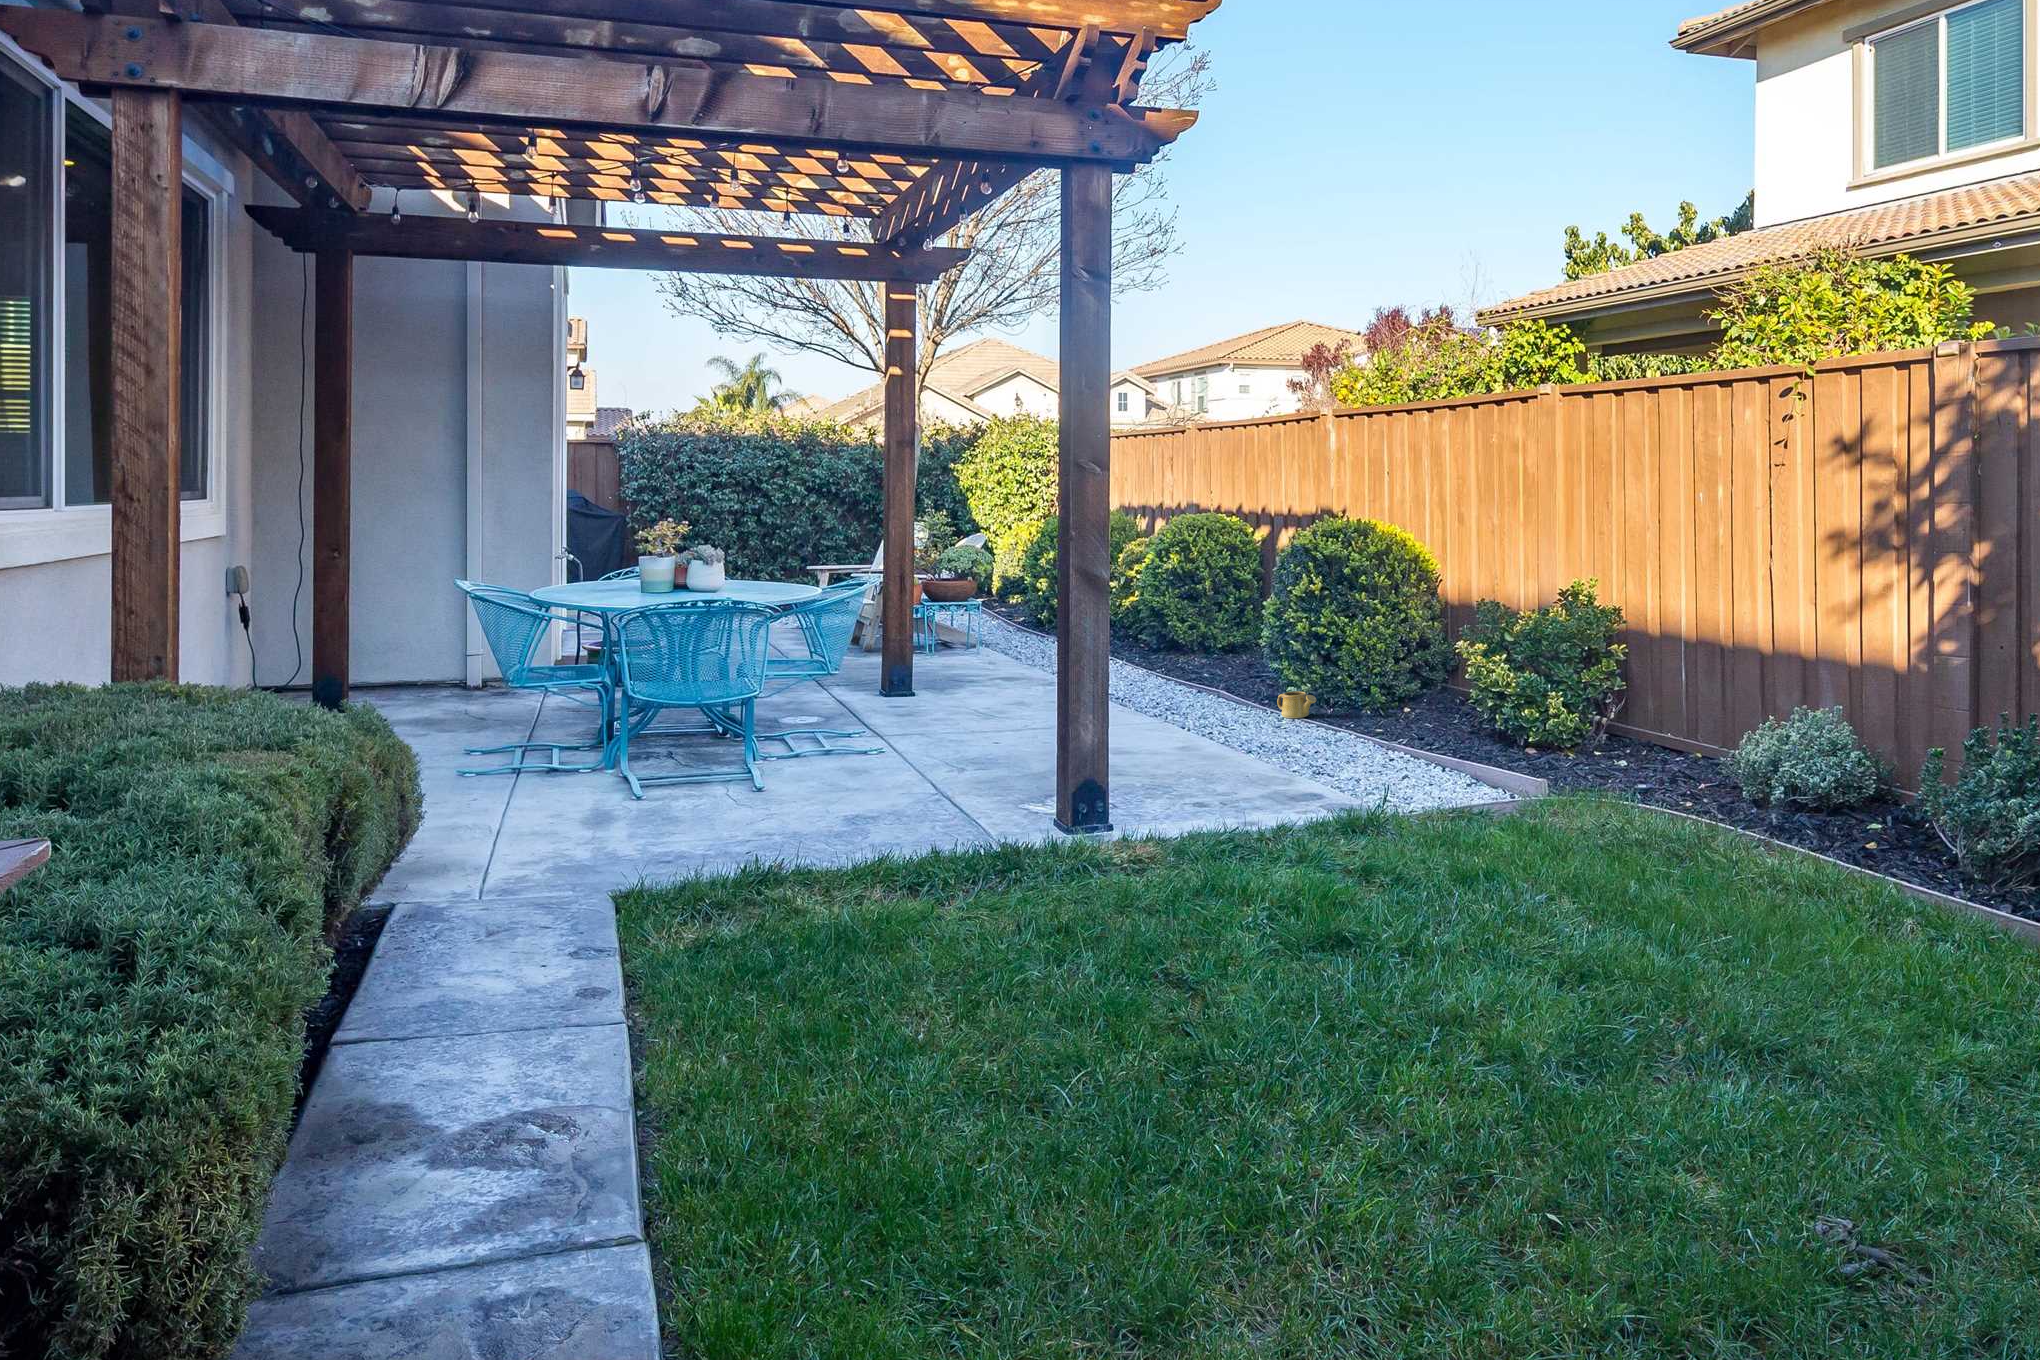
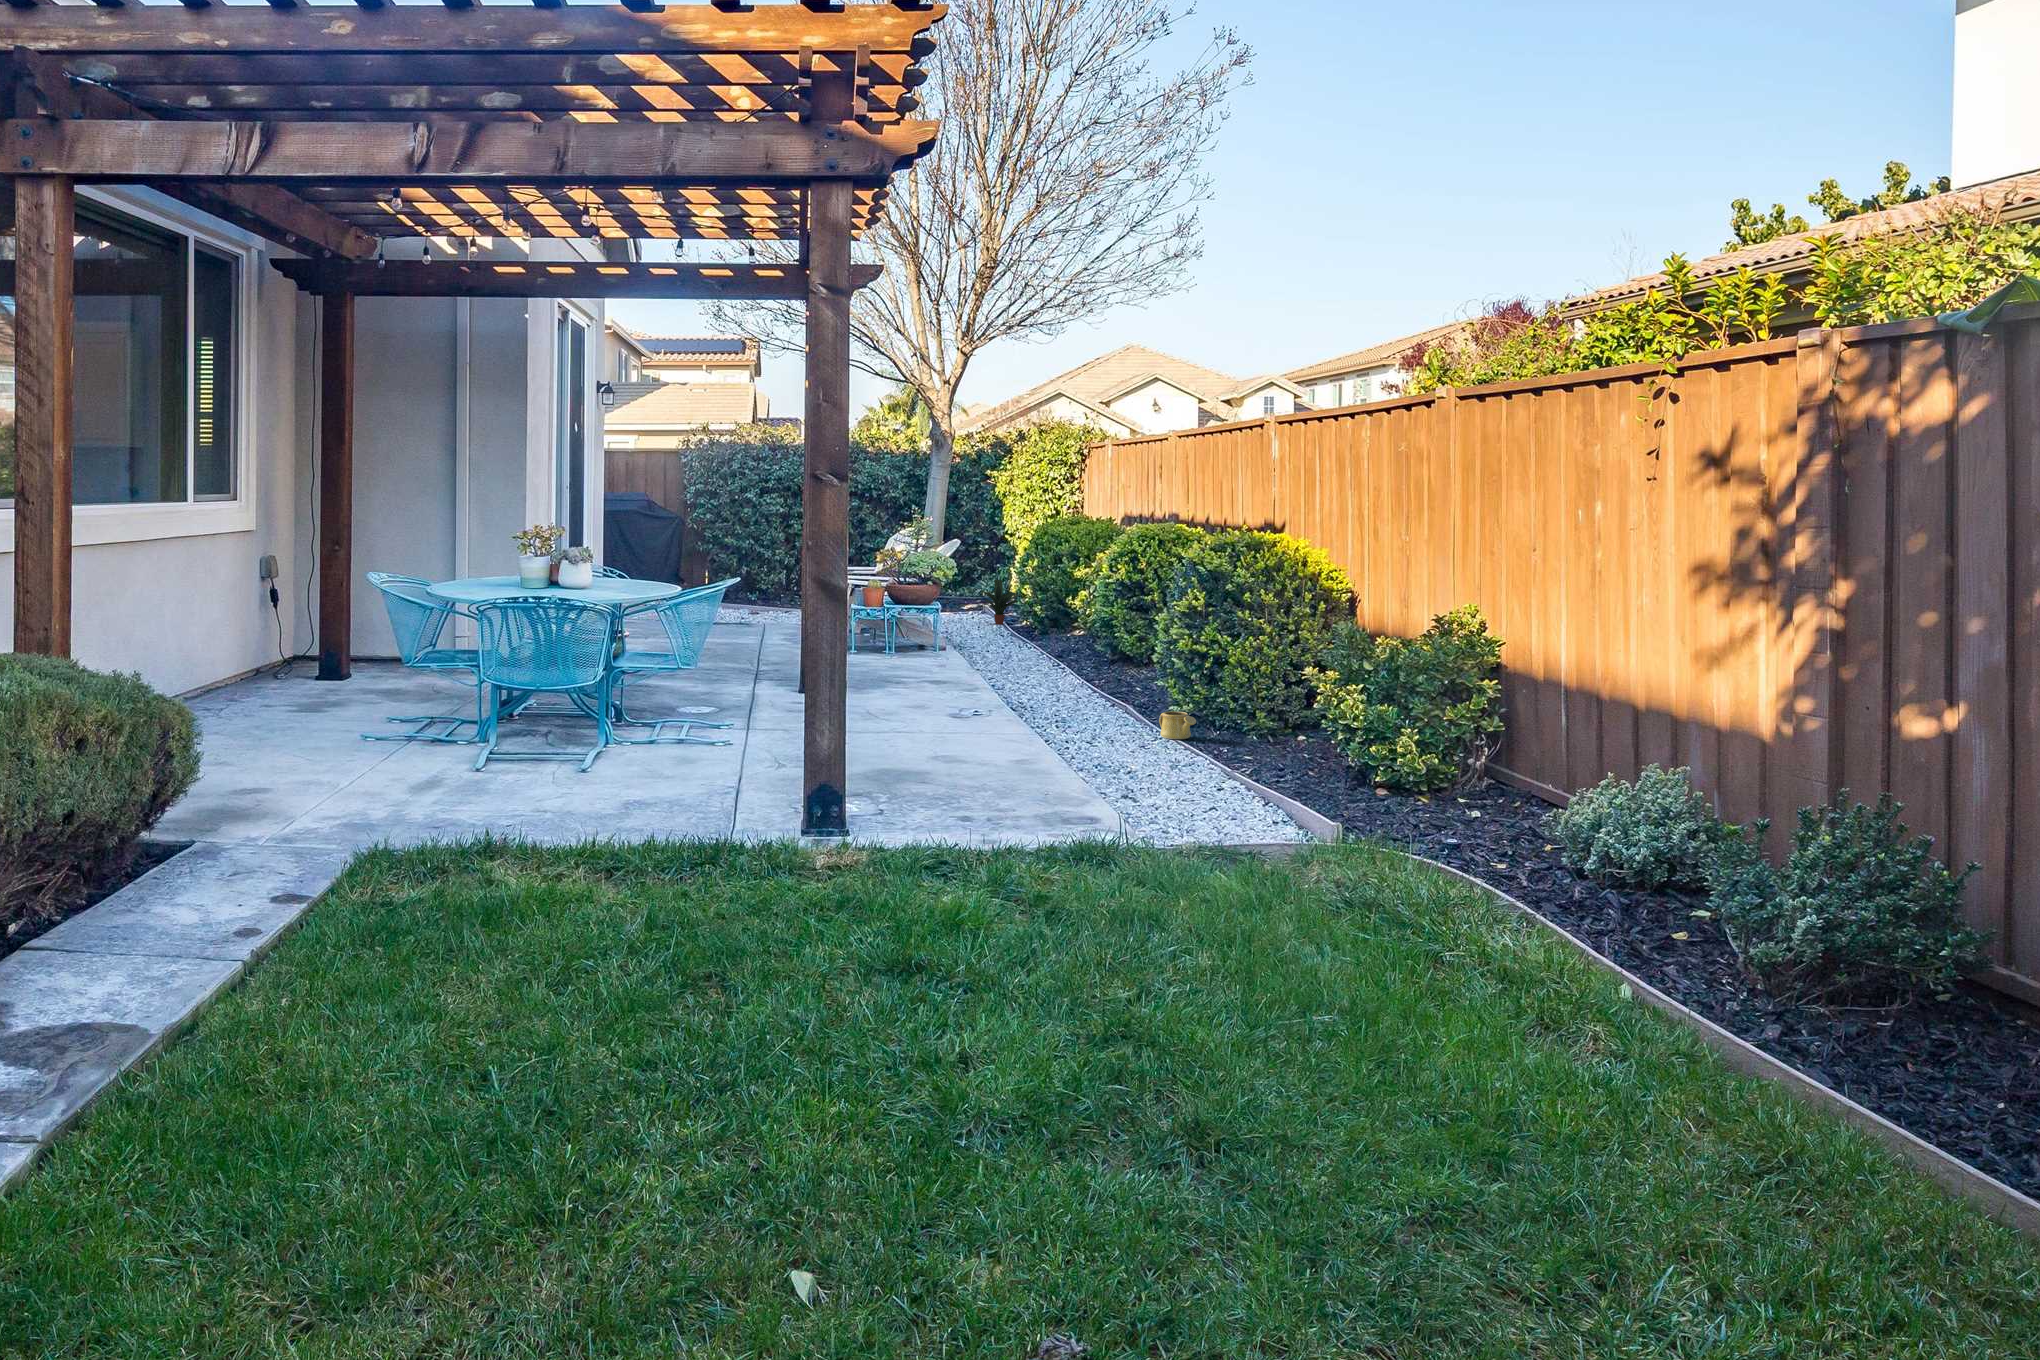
potted plant: none [976,571,1017,617] -> present [983,580,1021,625]

